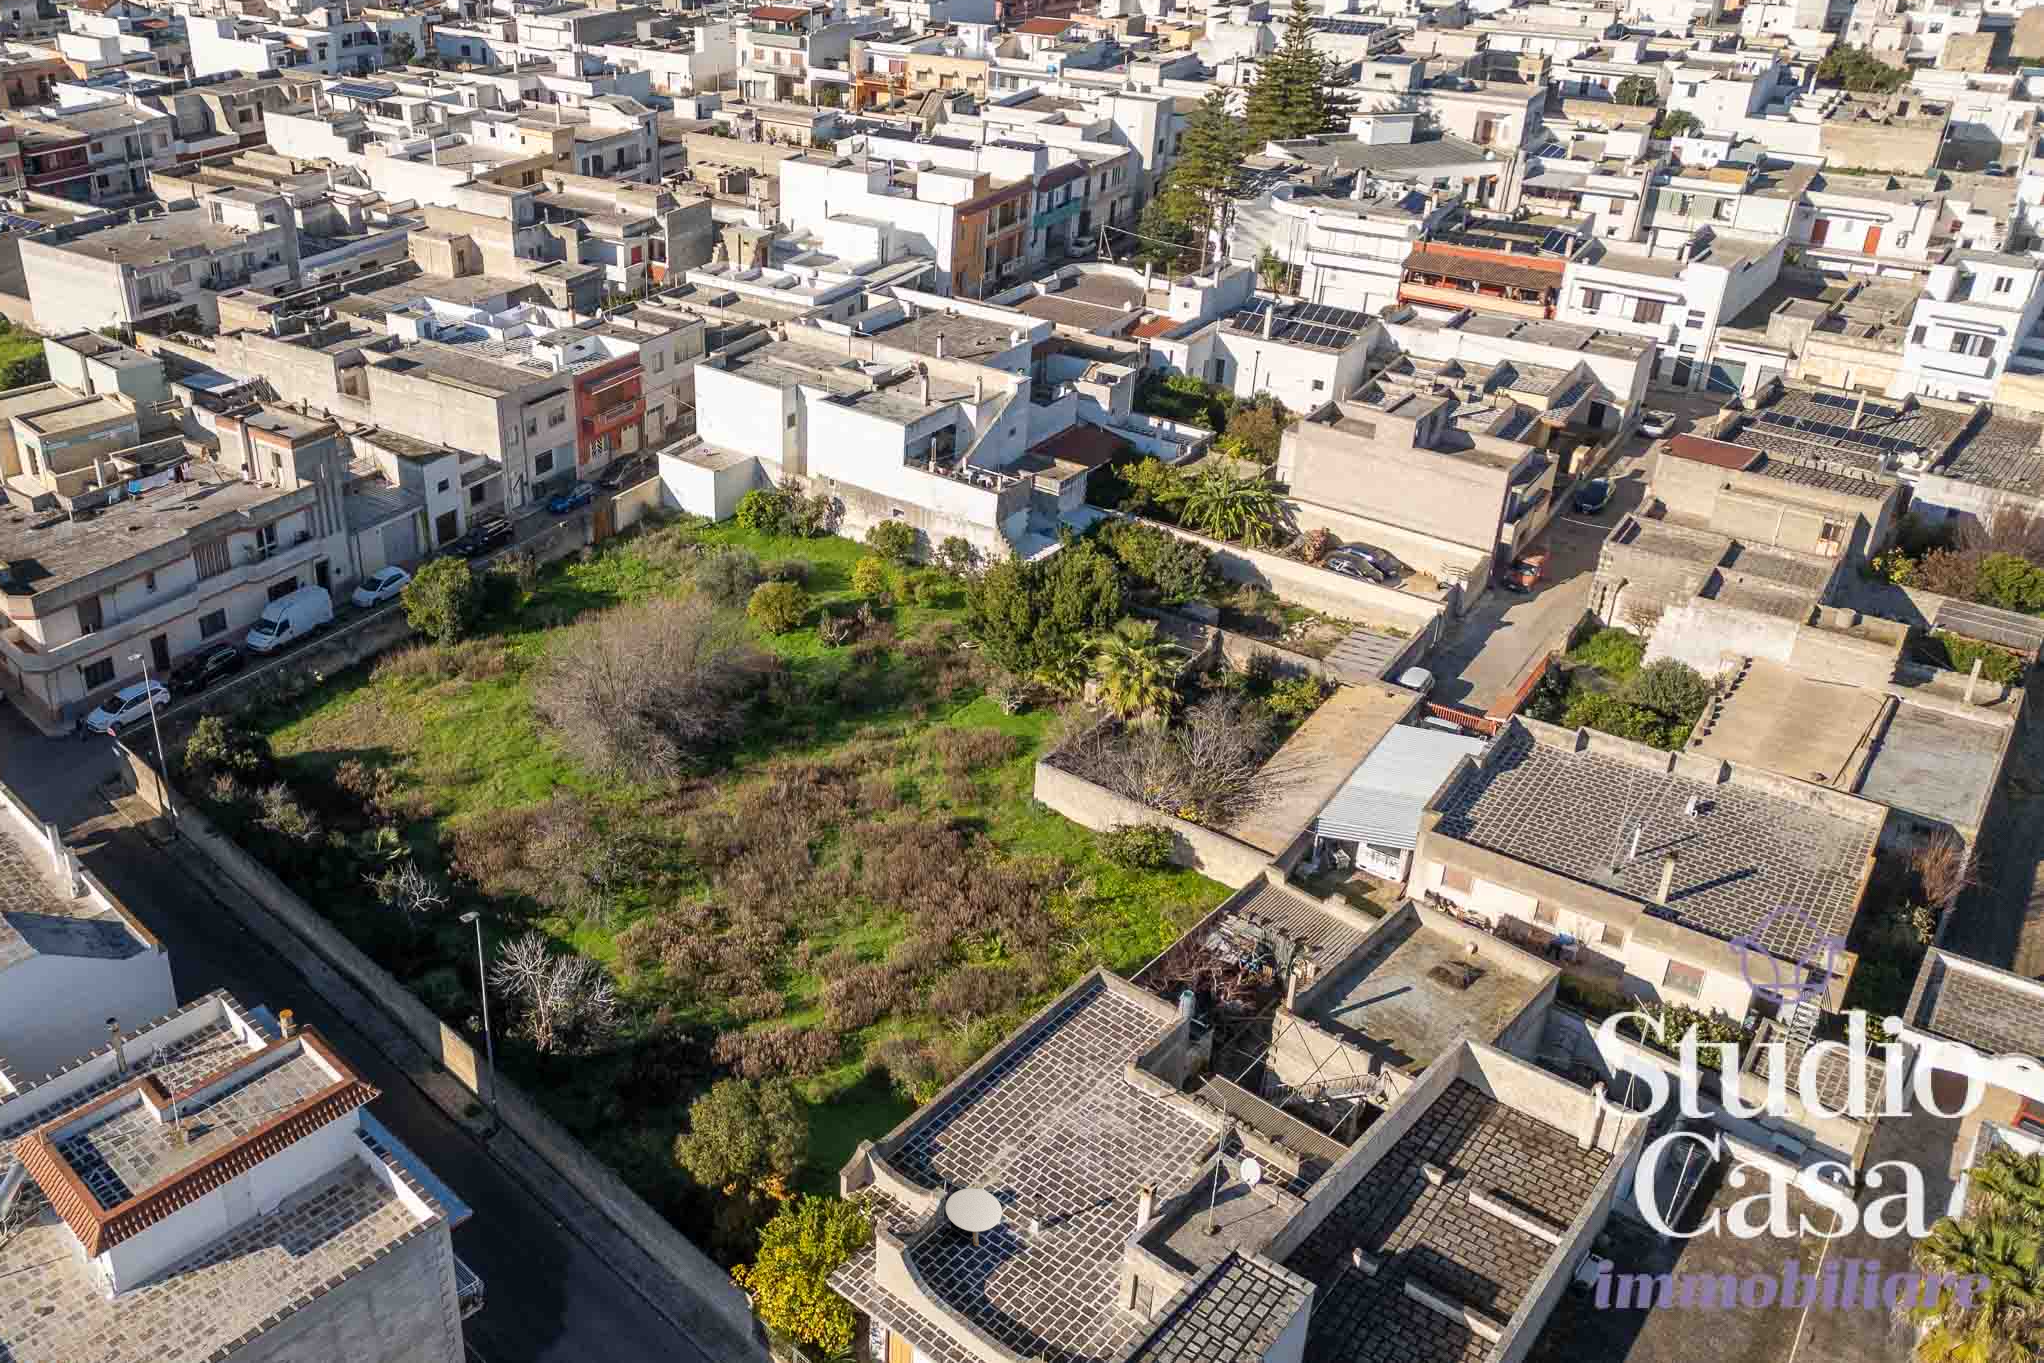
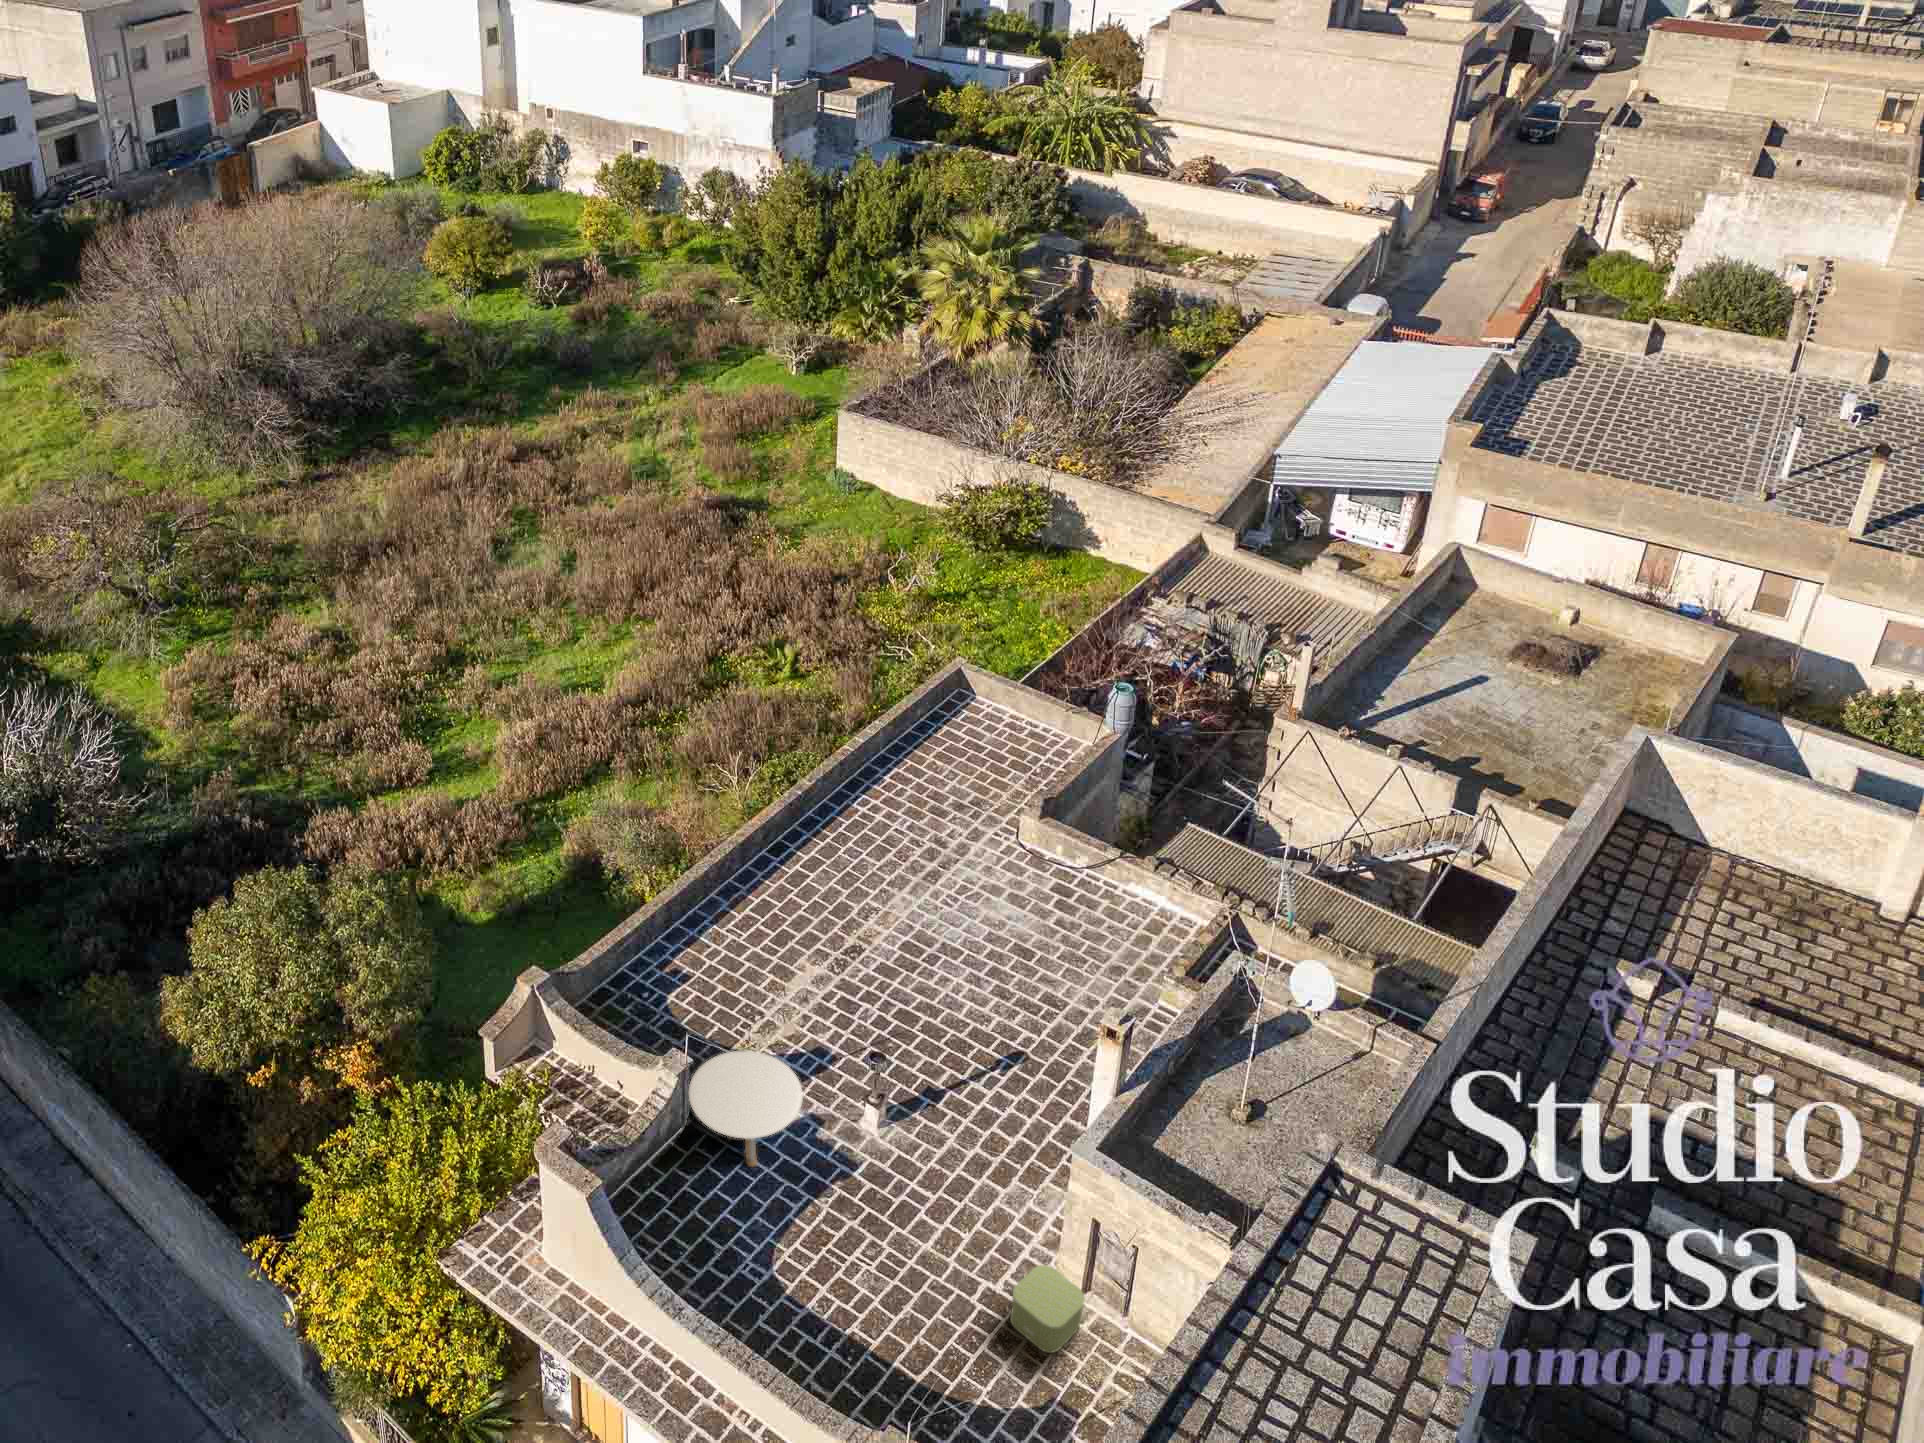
storage box: none [1095,1296,1130,1335] -> present [1010,1265,1085,1353]

